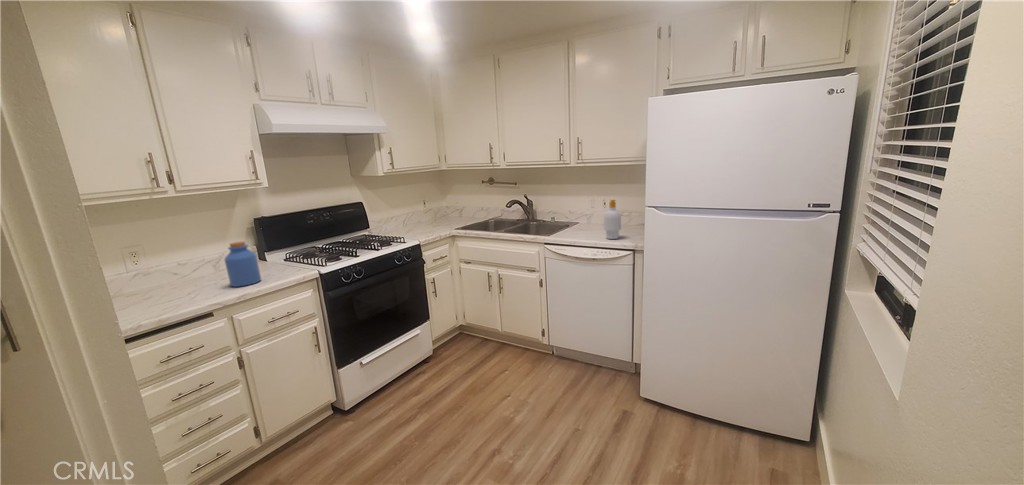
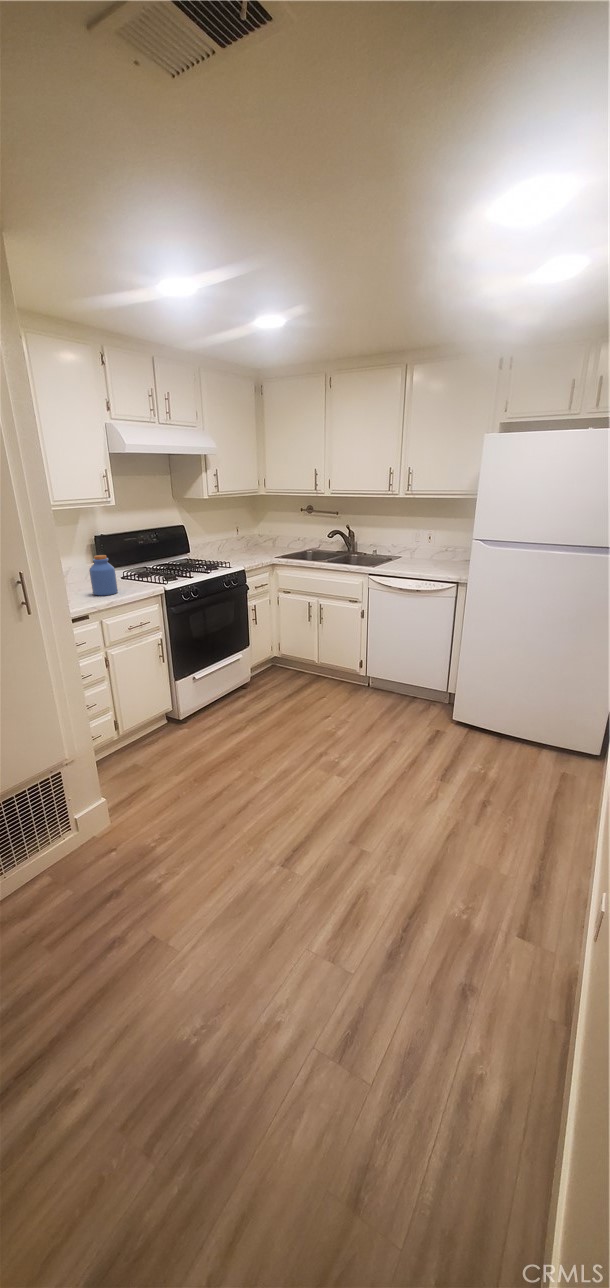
soap bottle: present [604,200,621,239] -> none [430,533,448,572]

